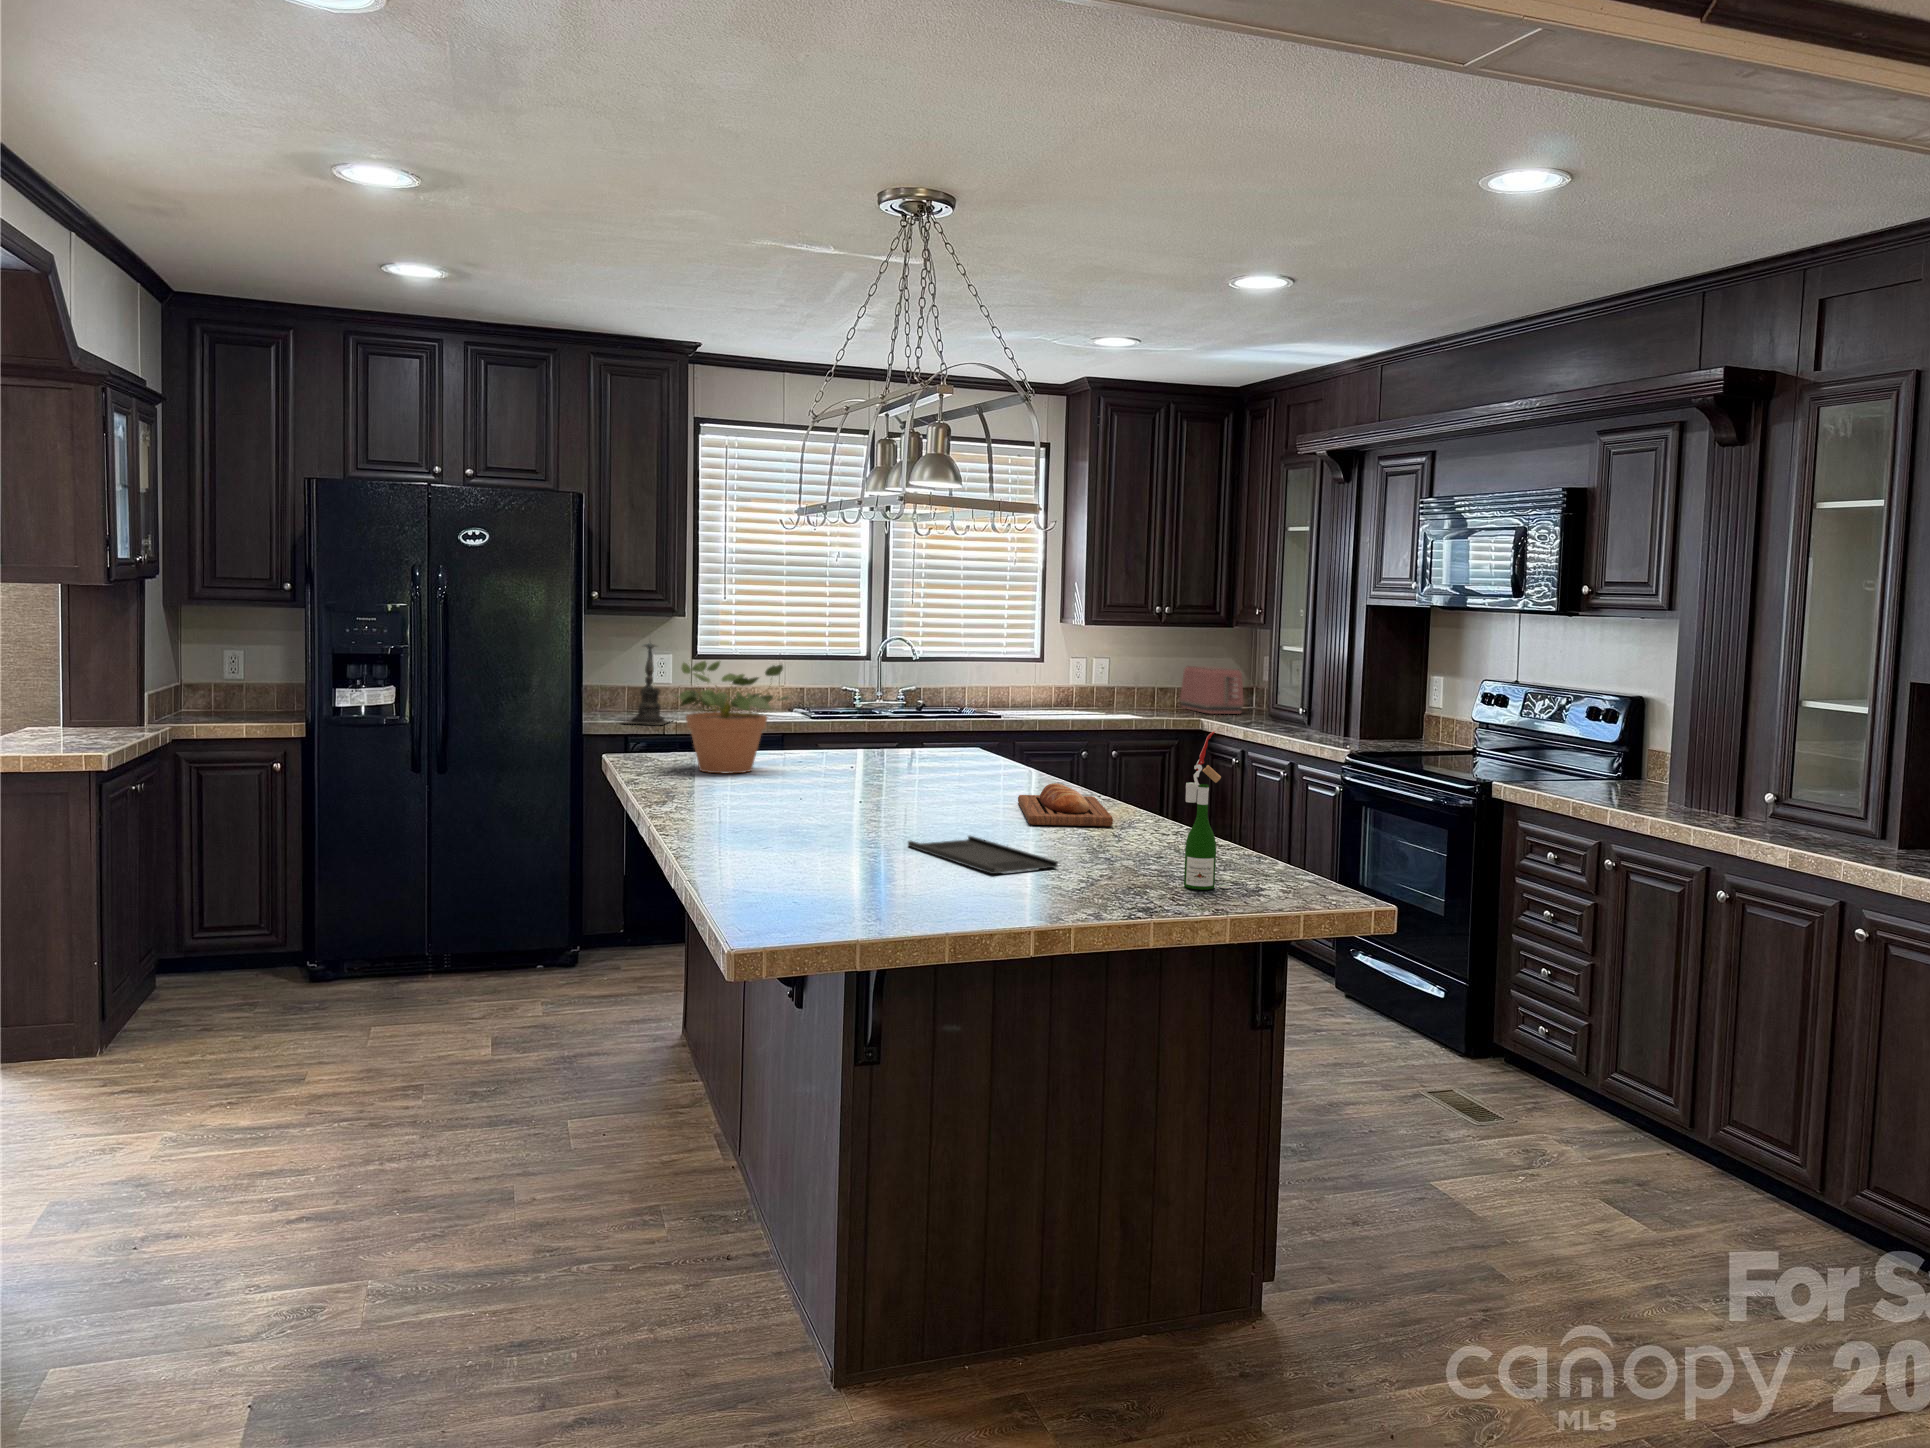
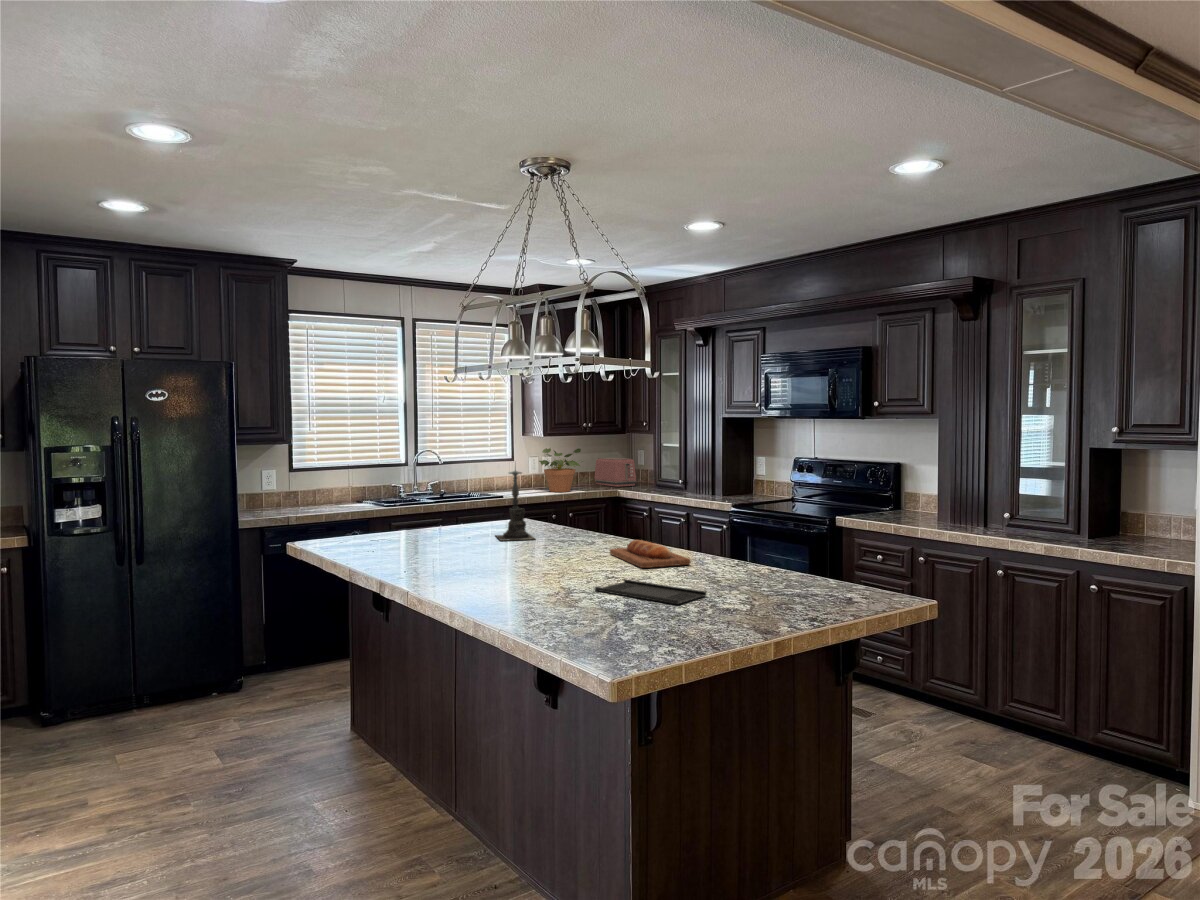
candle holder: present [624,642,670,725] -> present [496,469,535,541]
potted plant: present [676,661,789,773] -> present [539,448,583,492]
wine bottle: present [1184,731,1230,890] -> none [791,502,822,601]

